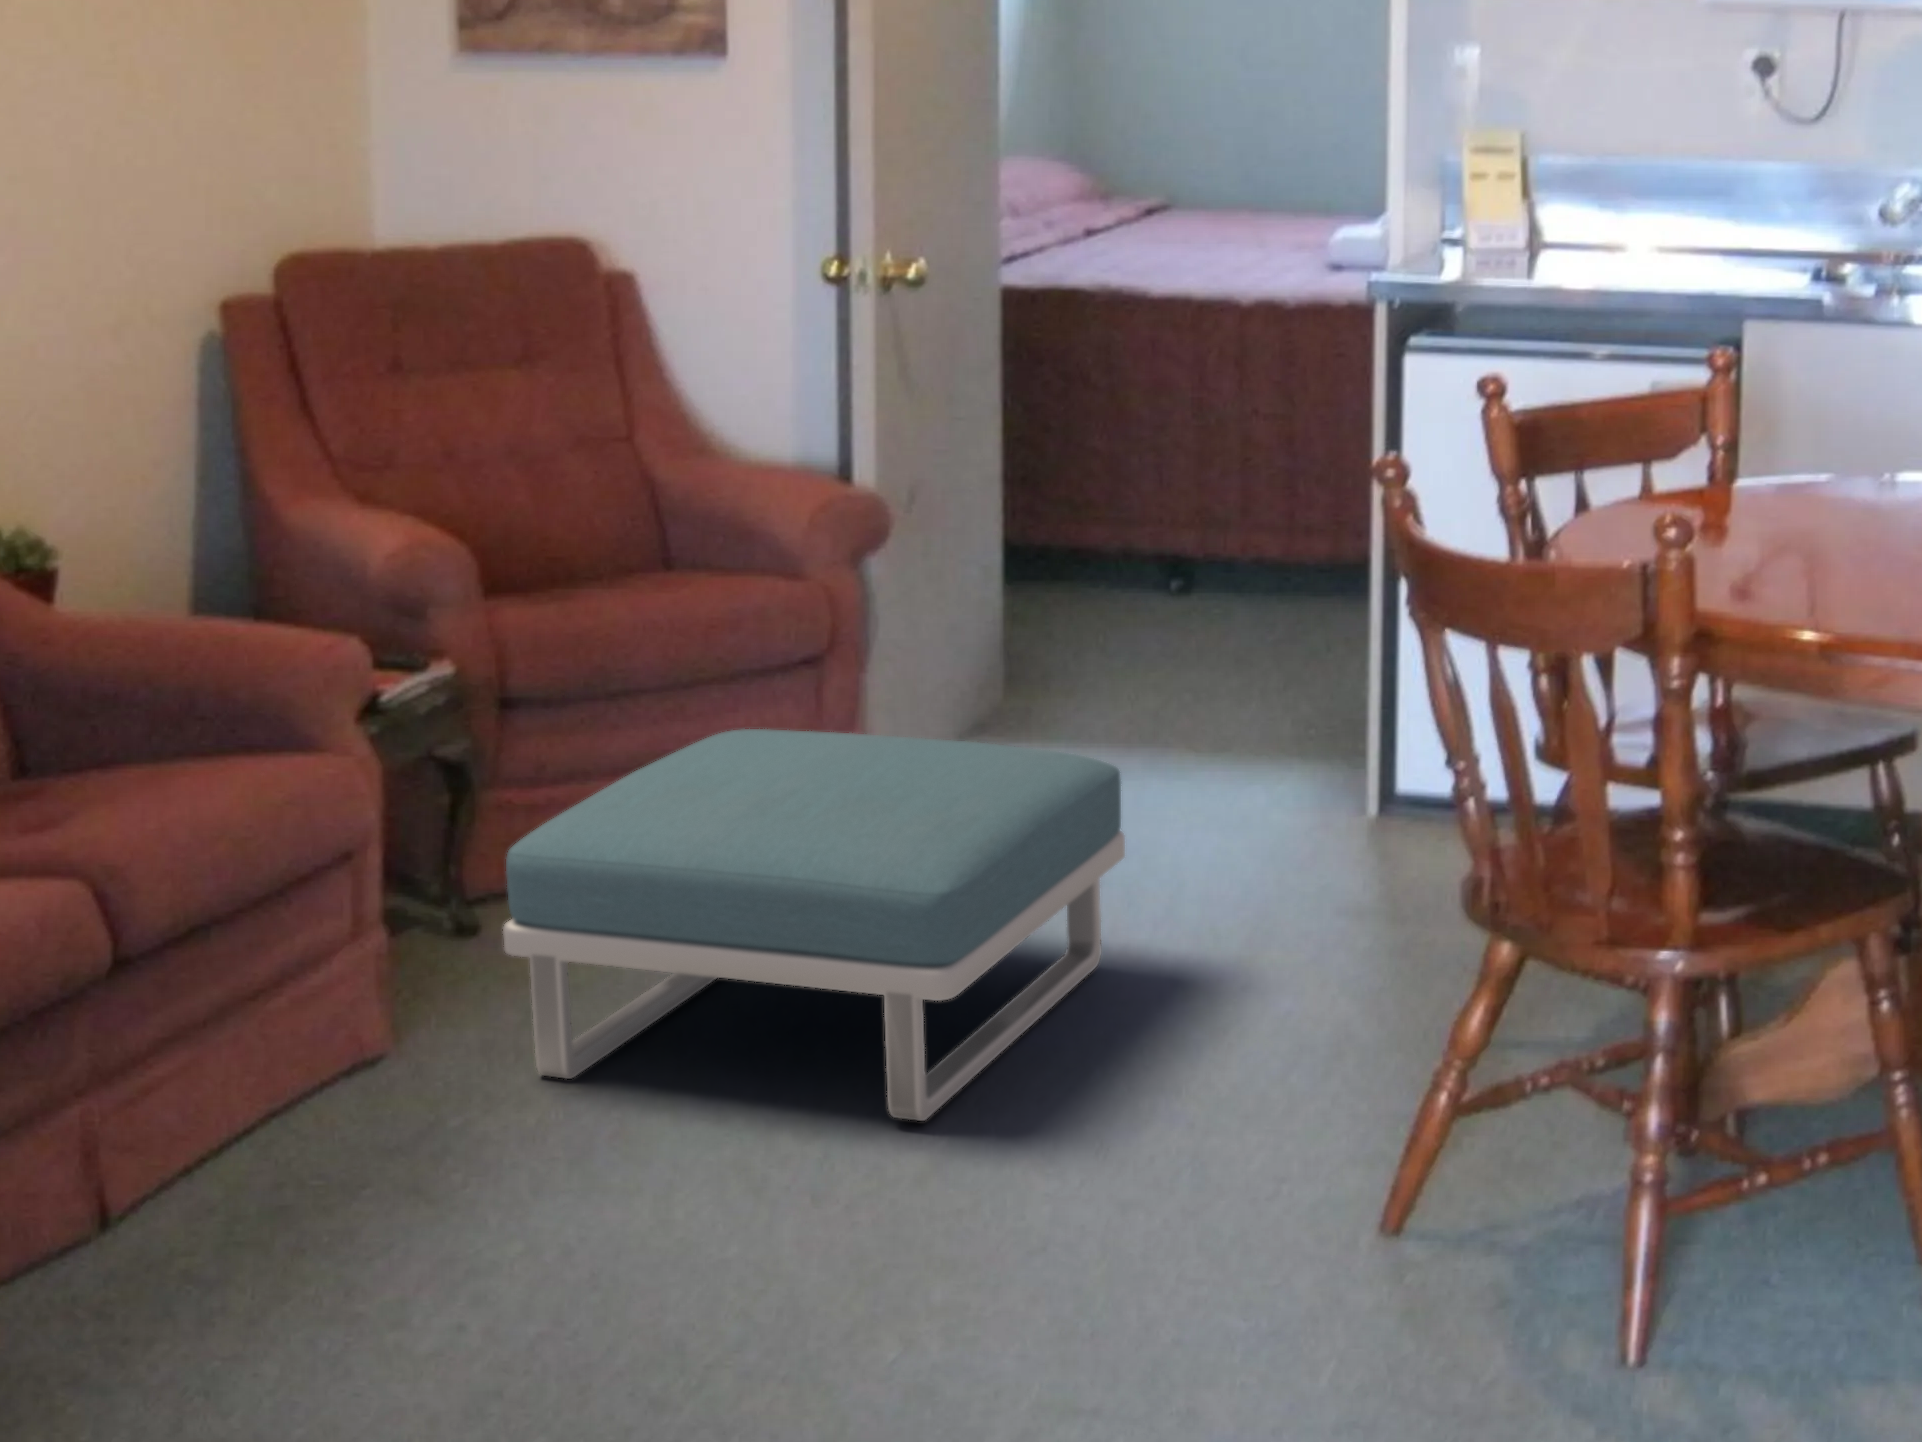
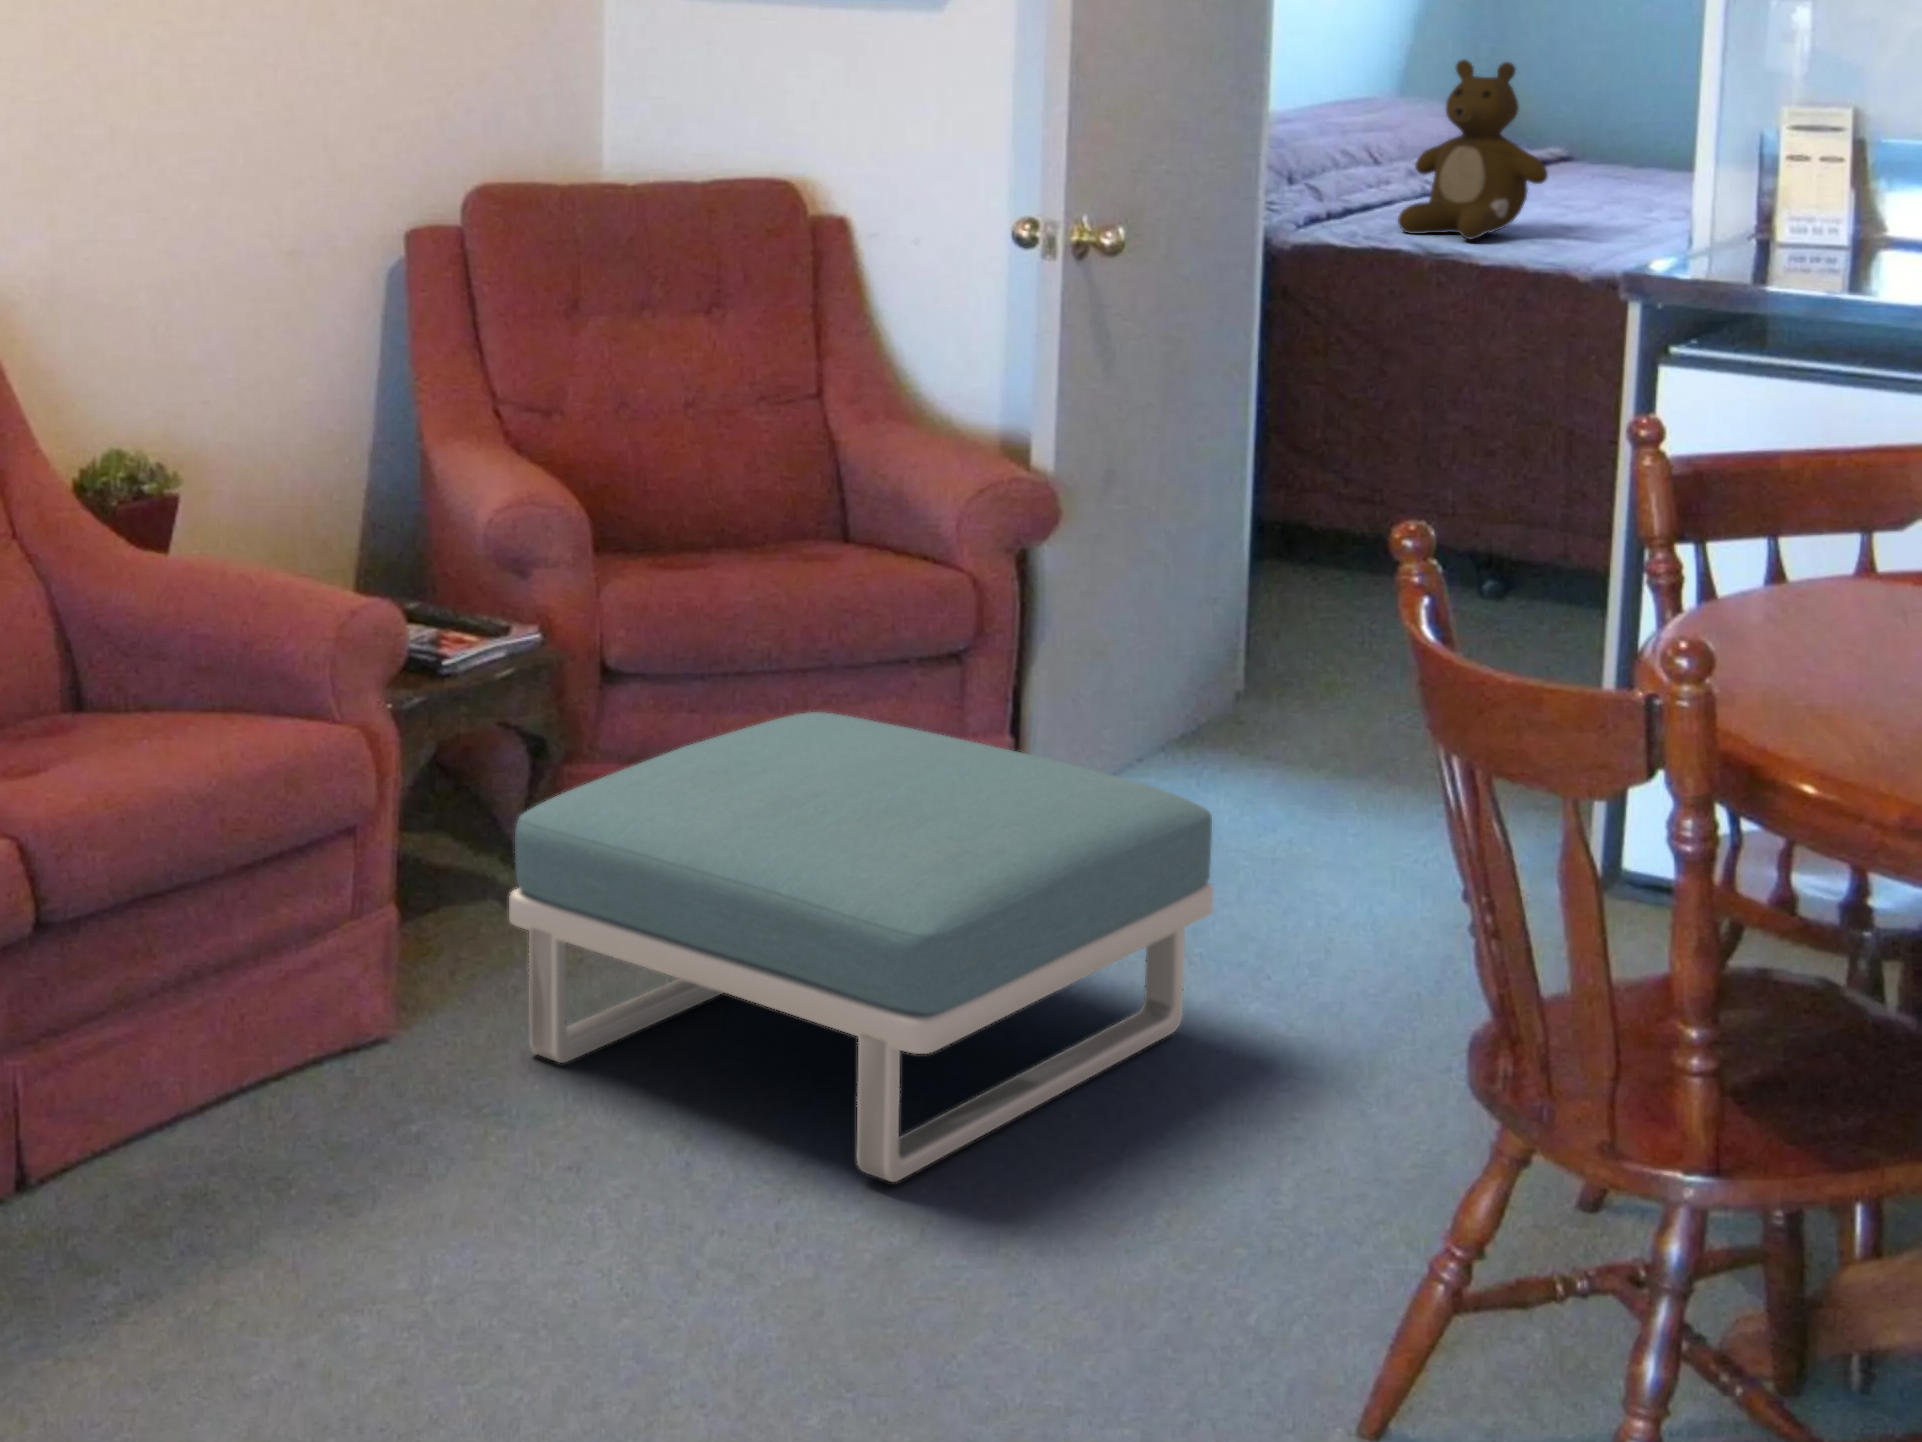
teddy bear: none [1075,117,1198,277] -> present [1398,59,1548,240]

